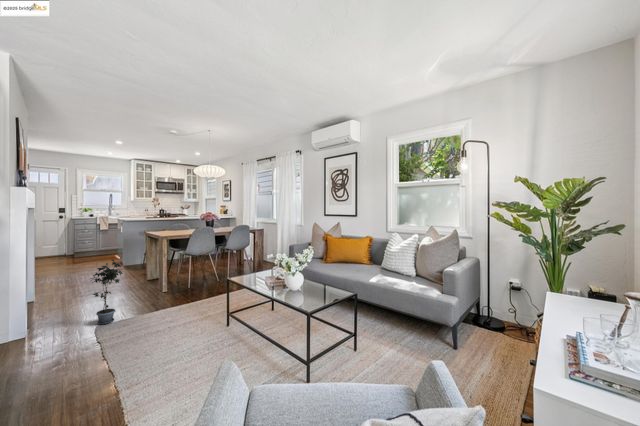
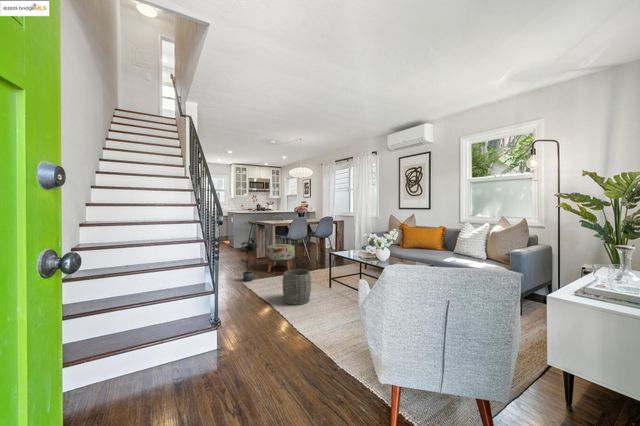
ottoman: none [146,263,191,304] -> present [266,244,295,272]
woven basket: none [139,307,189,368] -> present [283,269,311,305]

